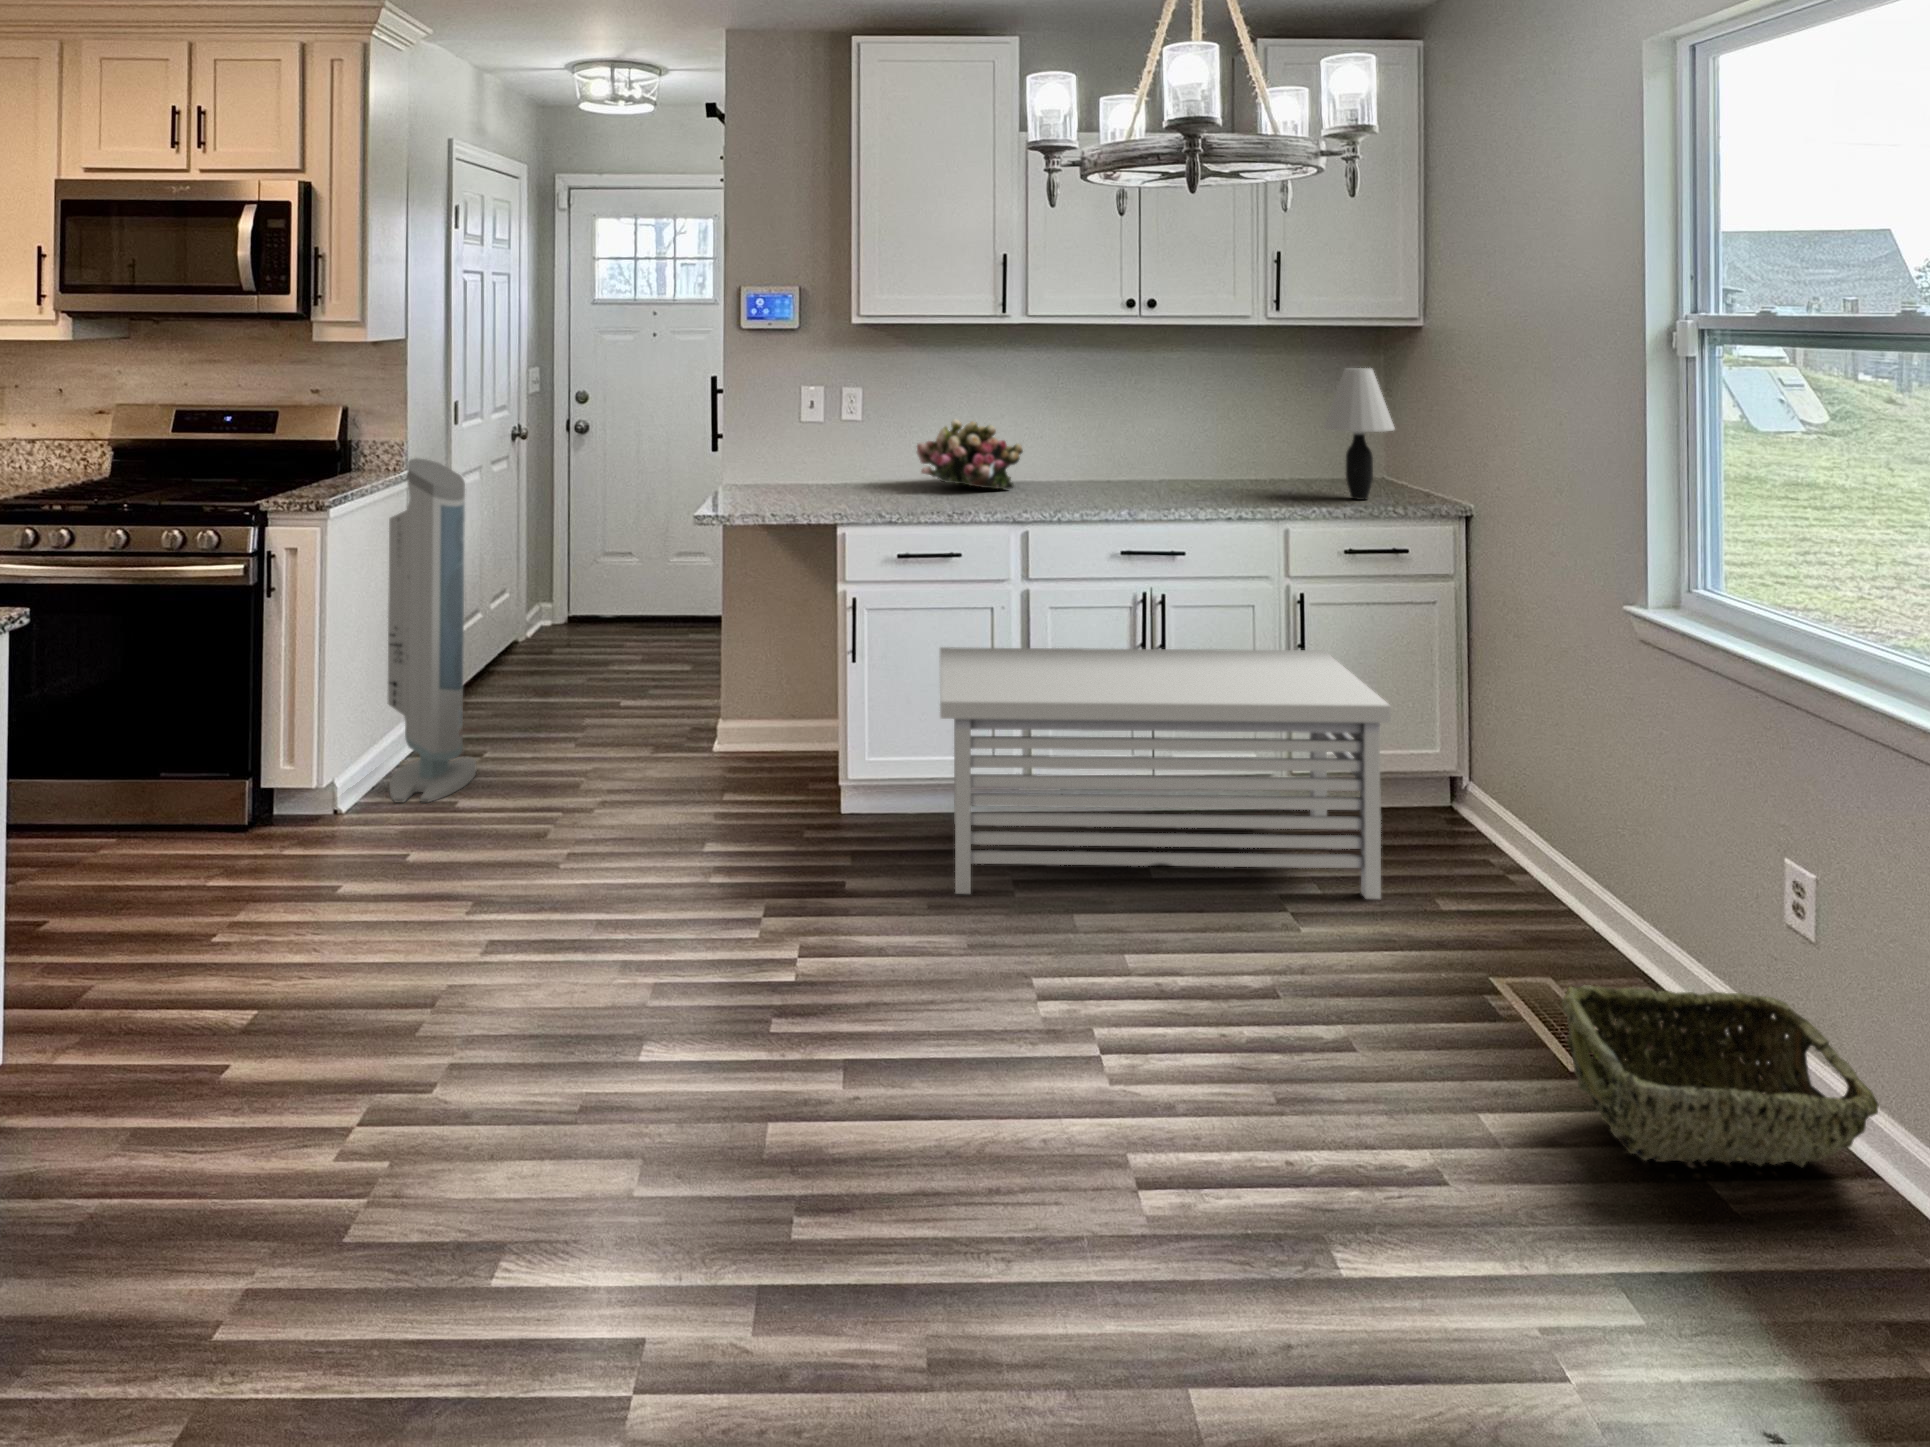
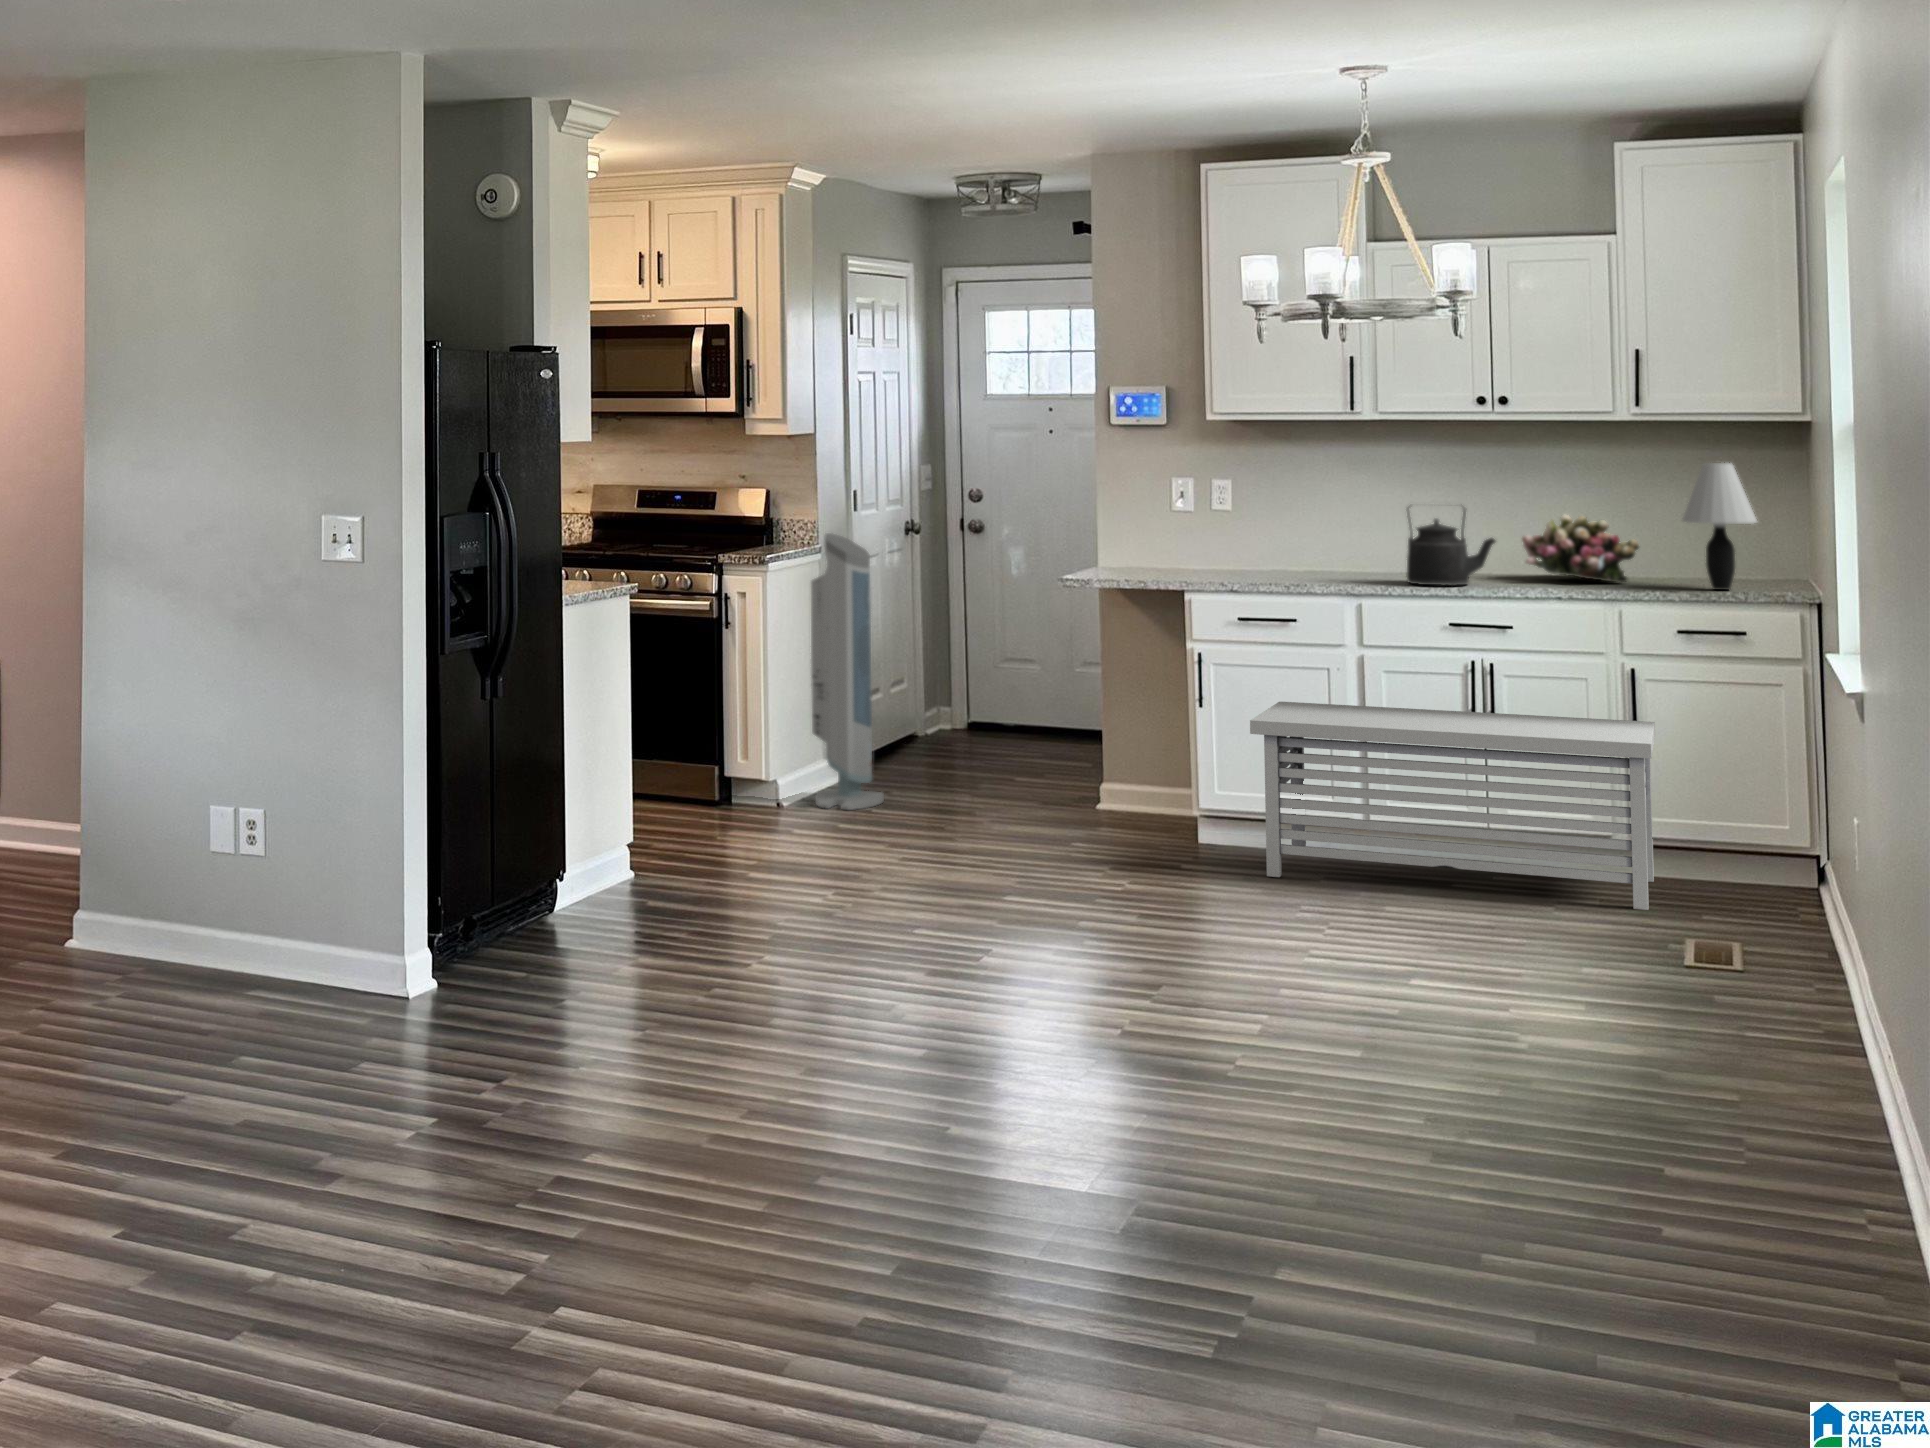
kettle: none [1065,415,1151,506] -> present [1407,507,1496,585]
flower arrangement: present [917,419,1023,489] -> present [1522,515,1639,582]
woven basket: present [1562,985,1879,1167] -> none [1647,890,1846,999]

